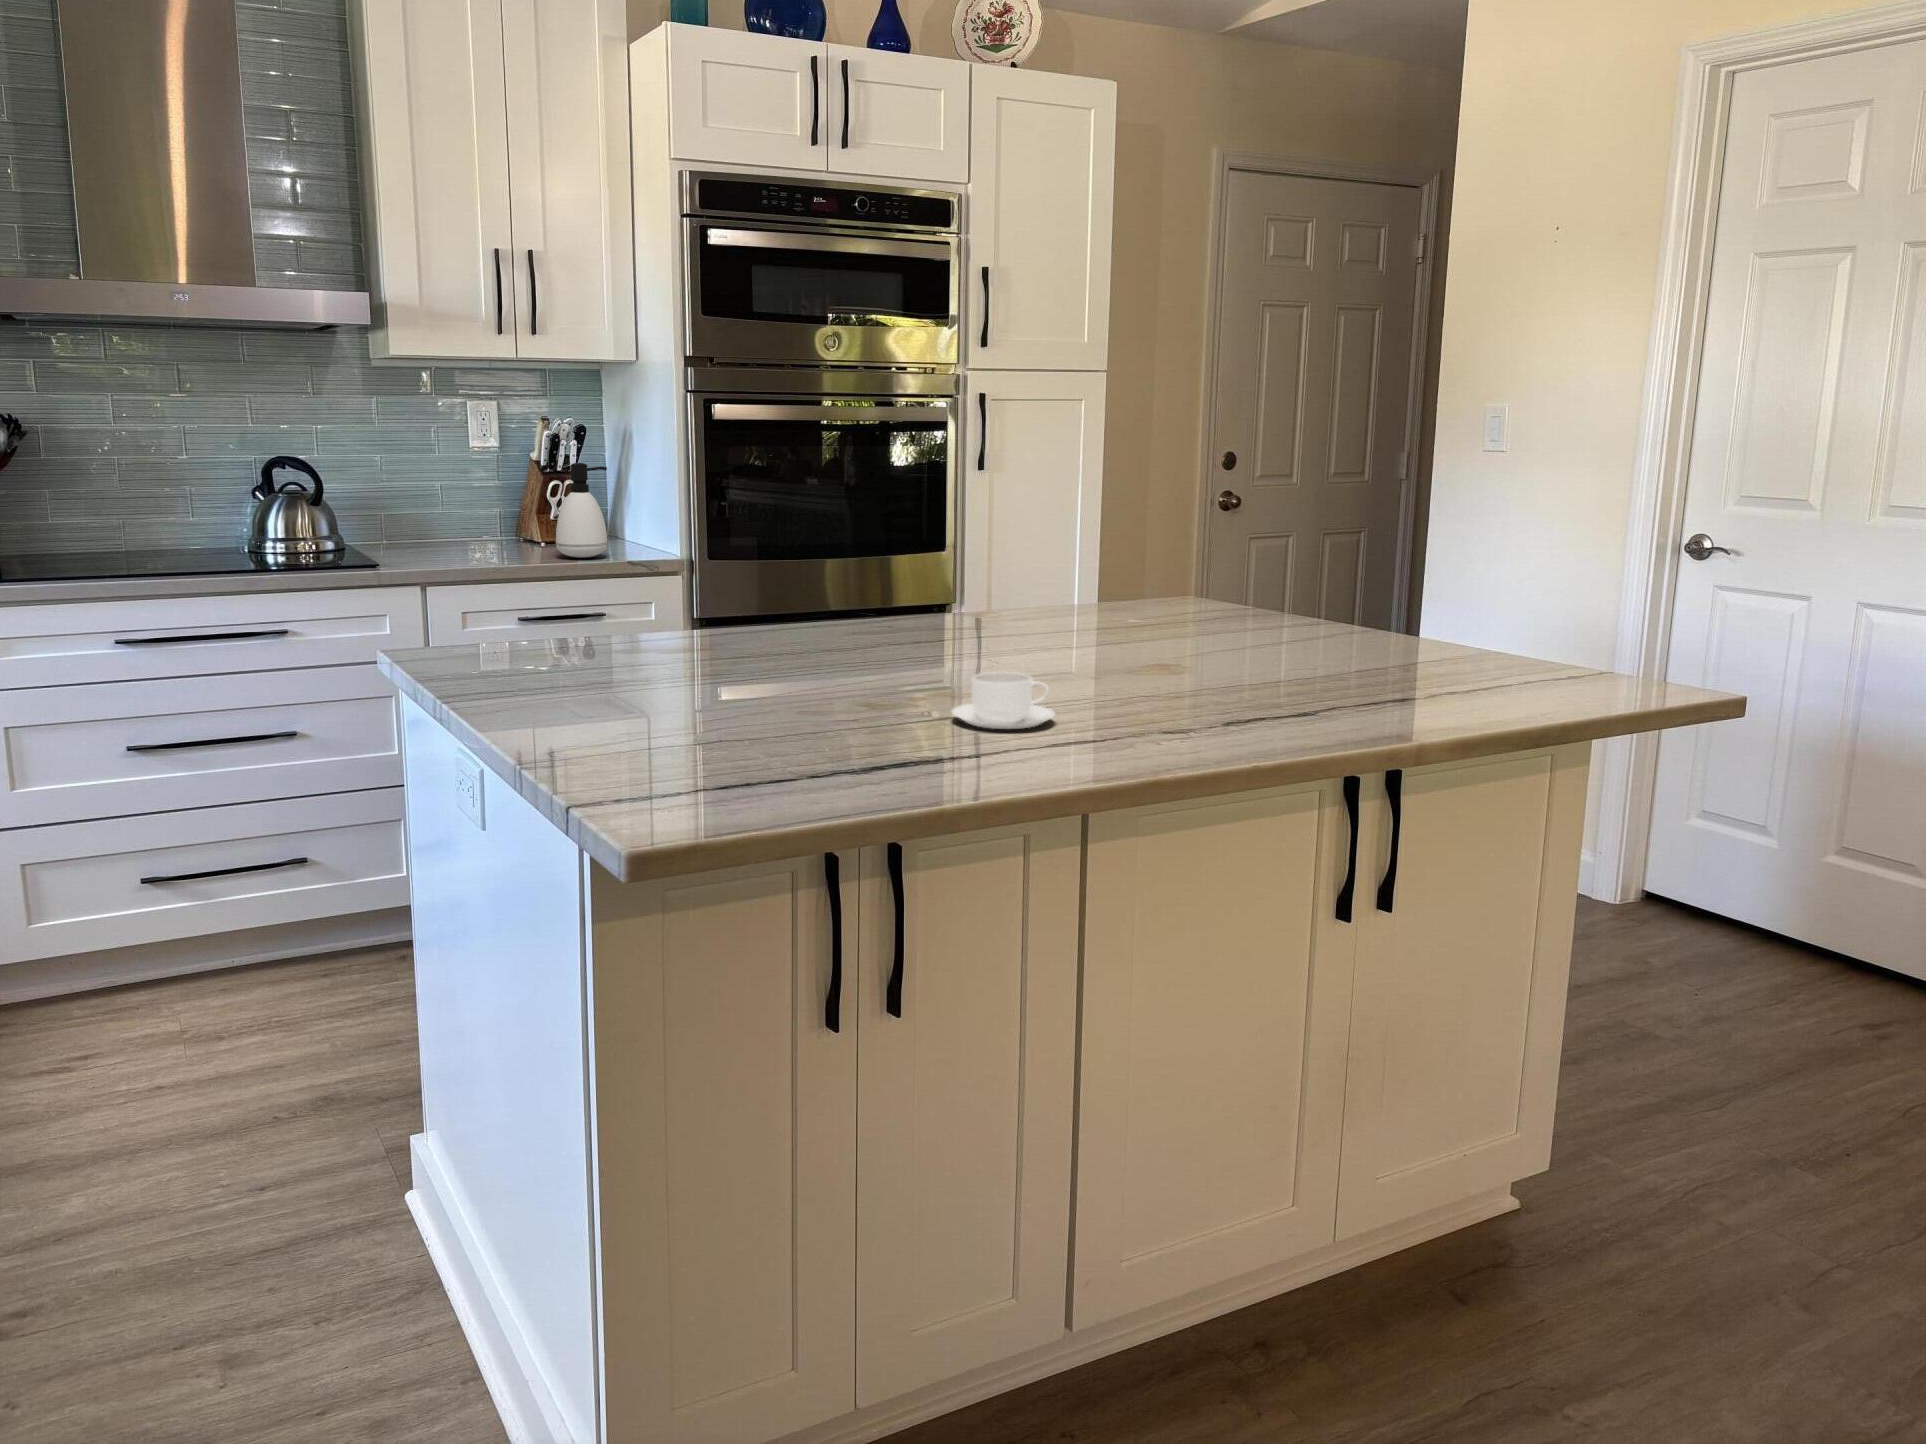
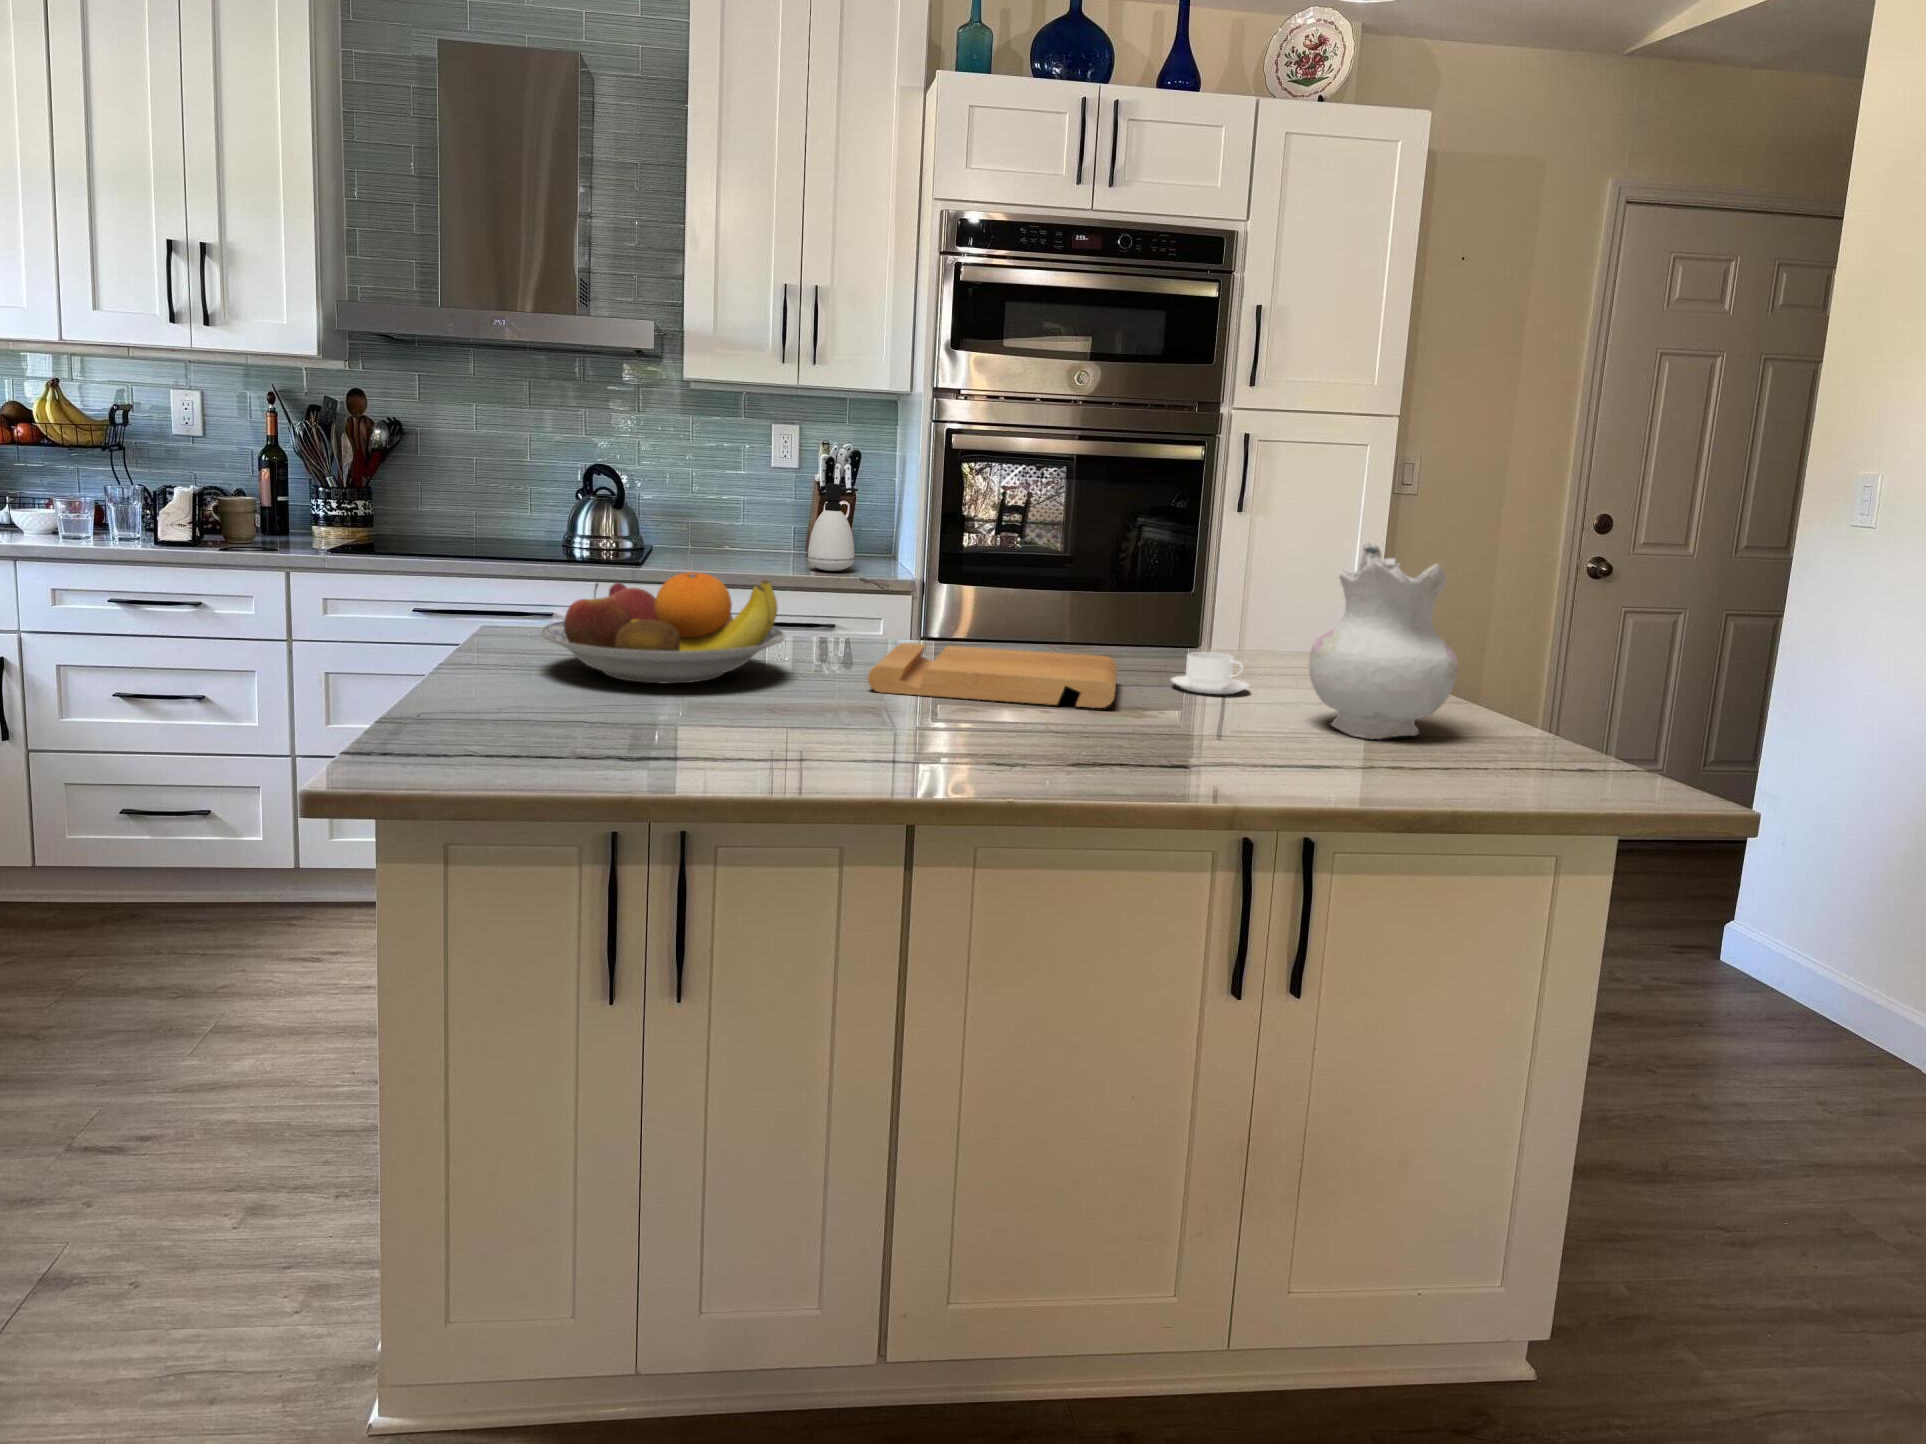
ceramic pitcher: none [1304,486,1440,665] -> present [1309,544,1458,739]
fruit bowl: none [545,563,815,688] -> present [540,572,785,683]
cutting board: none [875,614,1147,672] -> present [868,643,1118,708]
coffee cup: present [952,672,1055,729] -> present [1171,652,1249,694]

